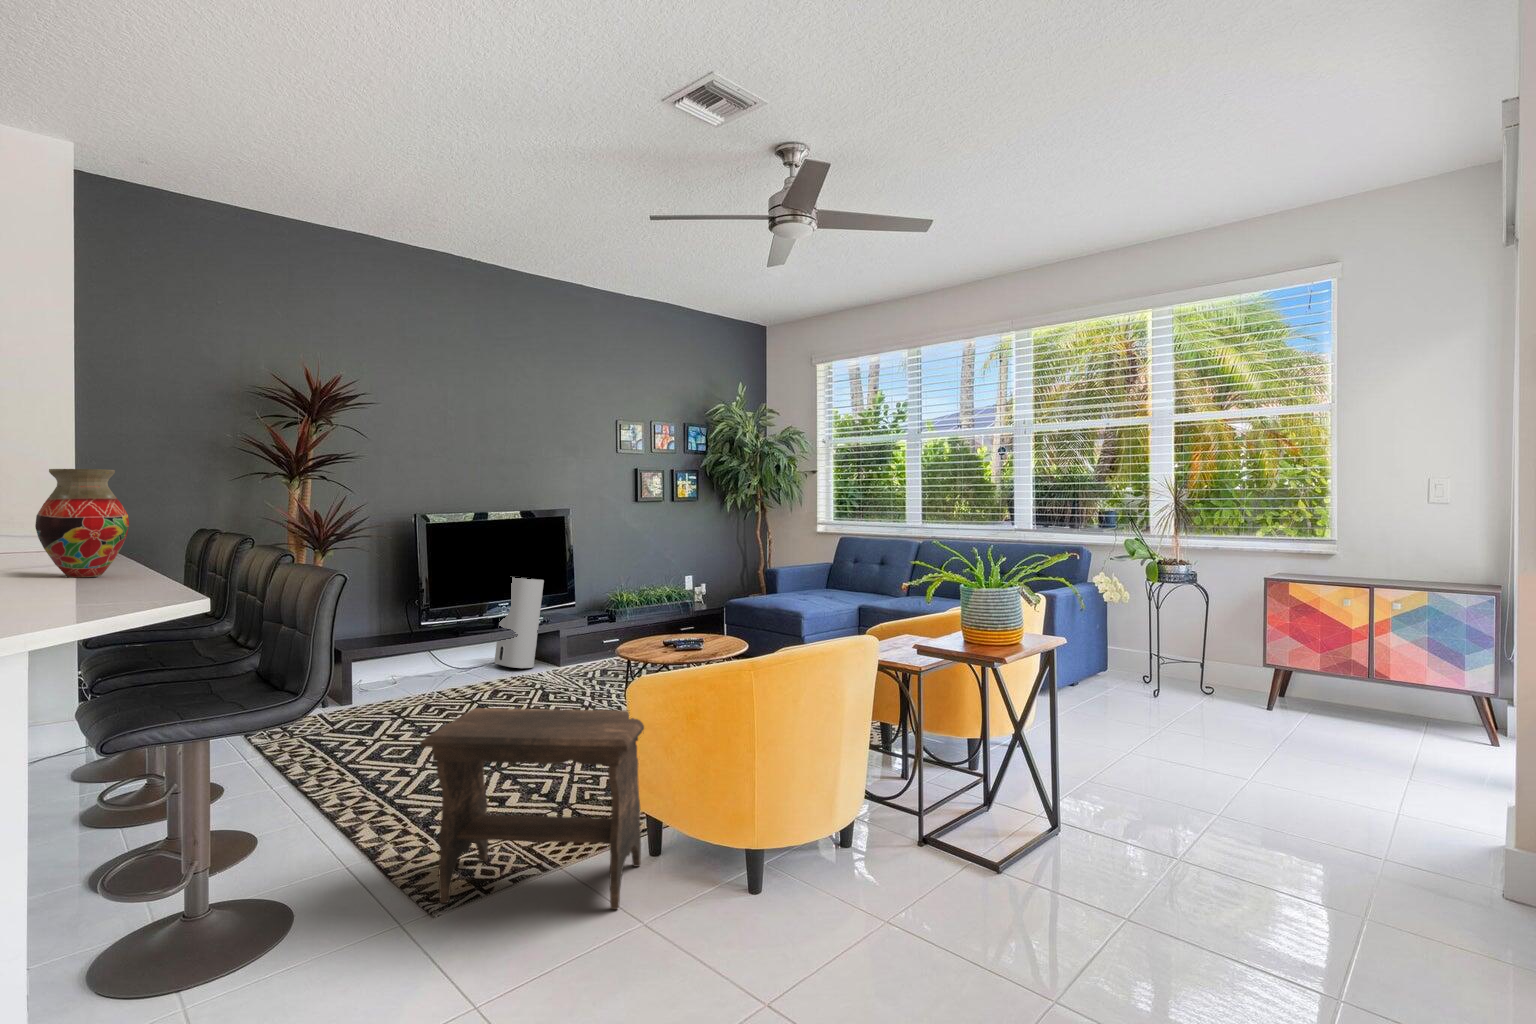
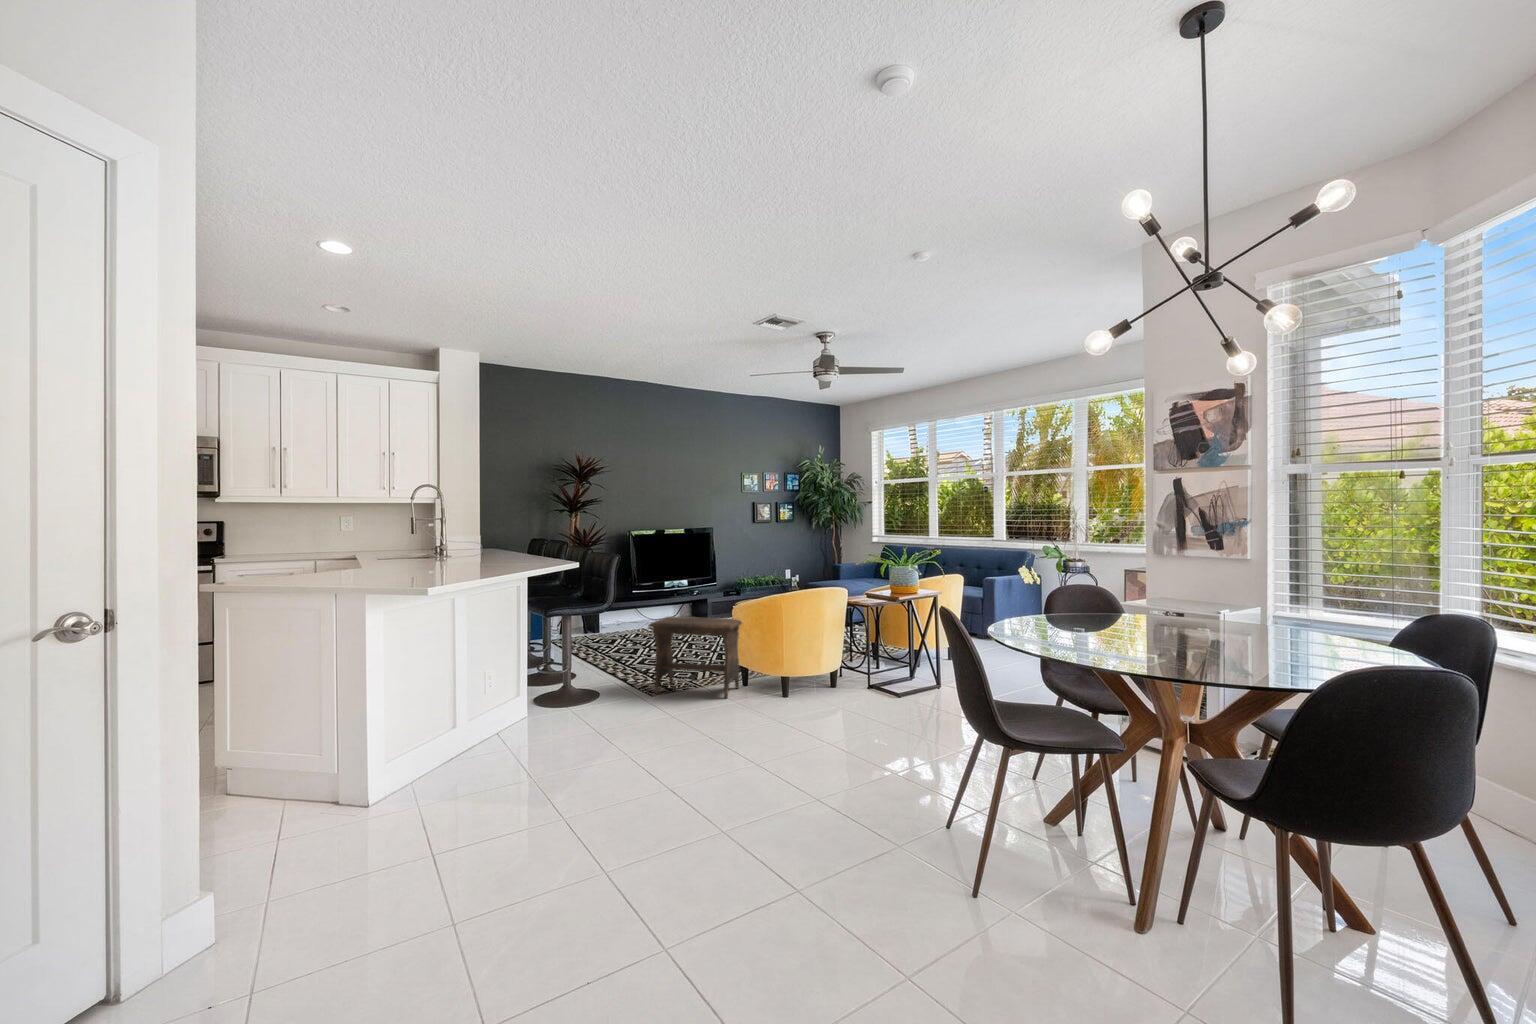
vase: present [35,469,129,578] -> none [508,514,537,556]
air purifier: present [494,577,544,669] -> none [670,567,698,620]

